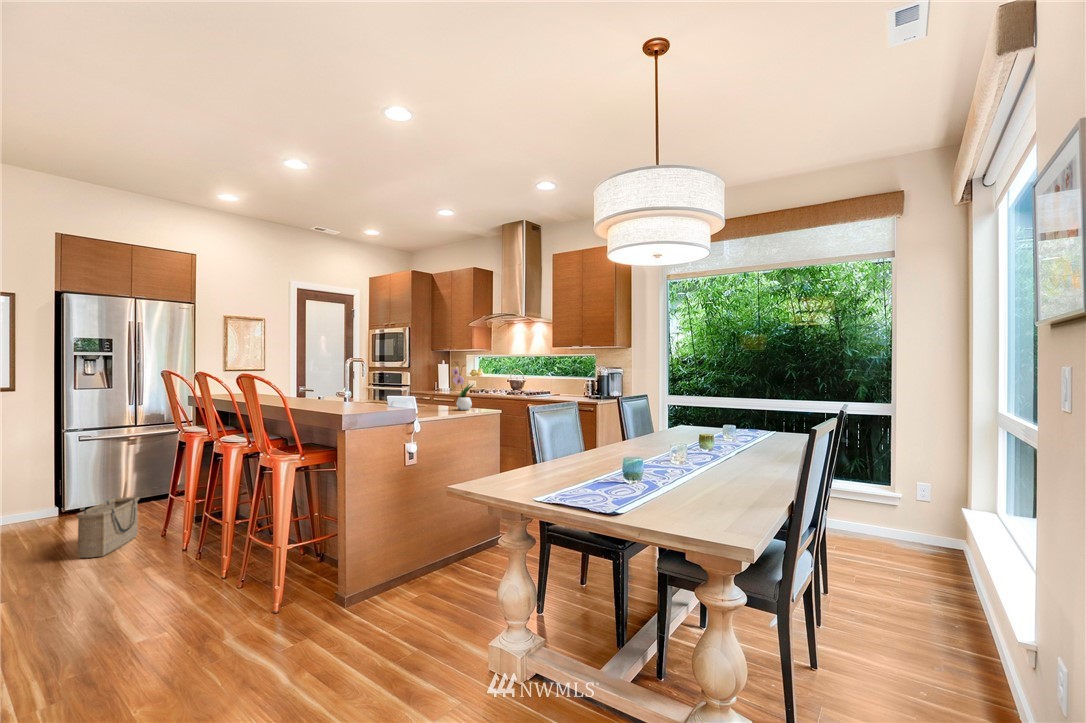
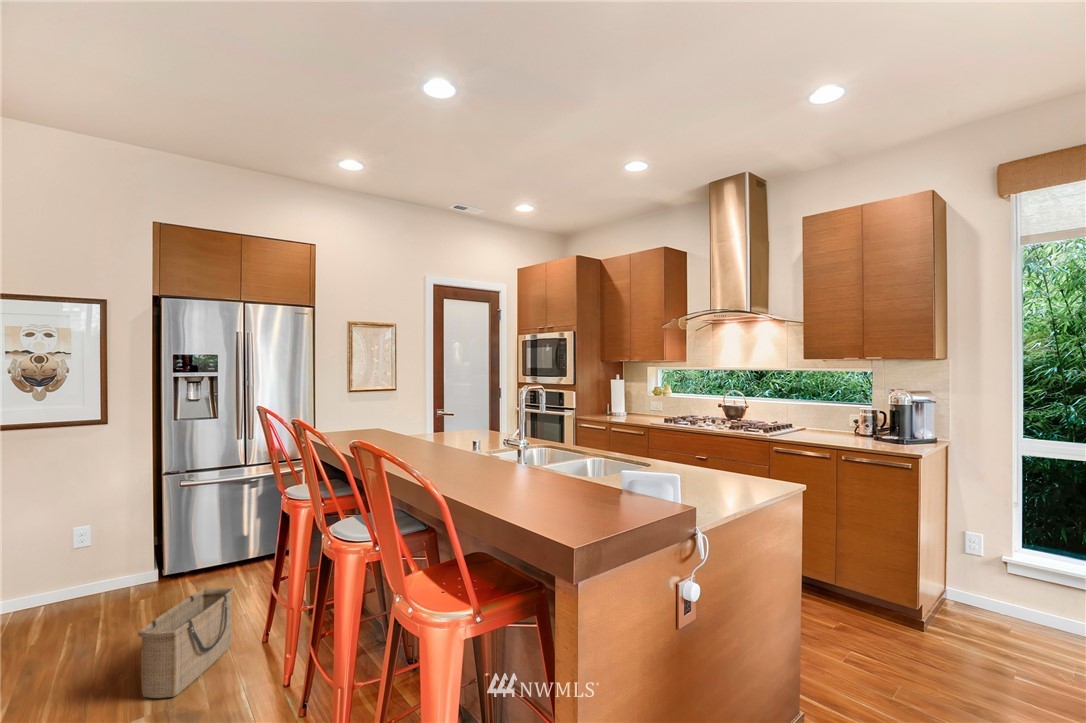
flower arrangement: present [452,361,473,410] -> none [710,395,754,485]

